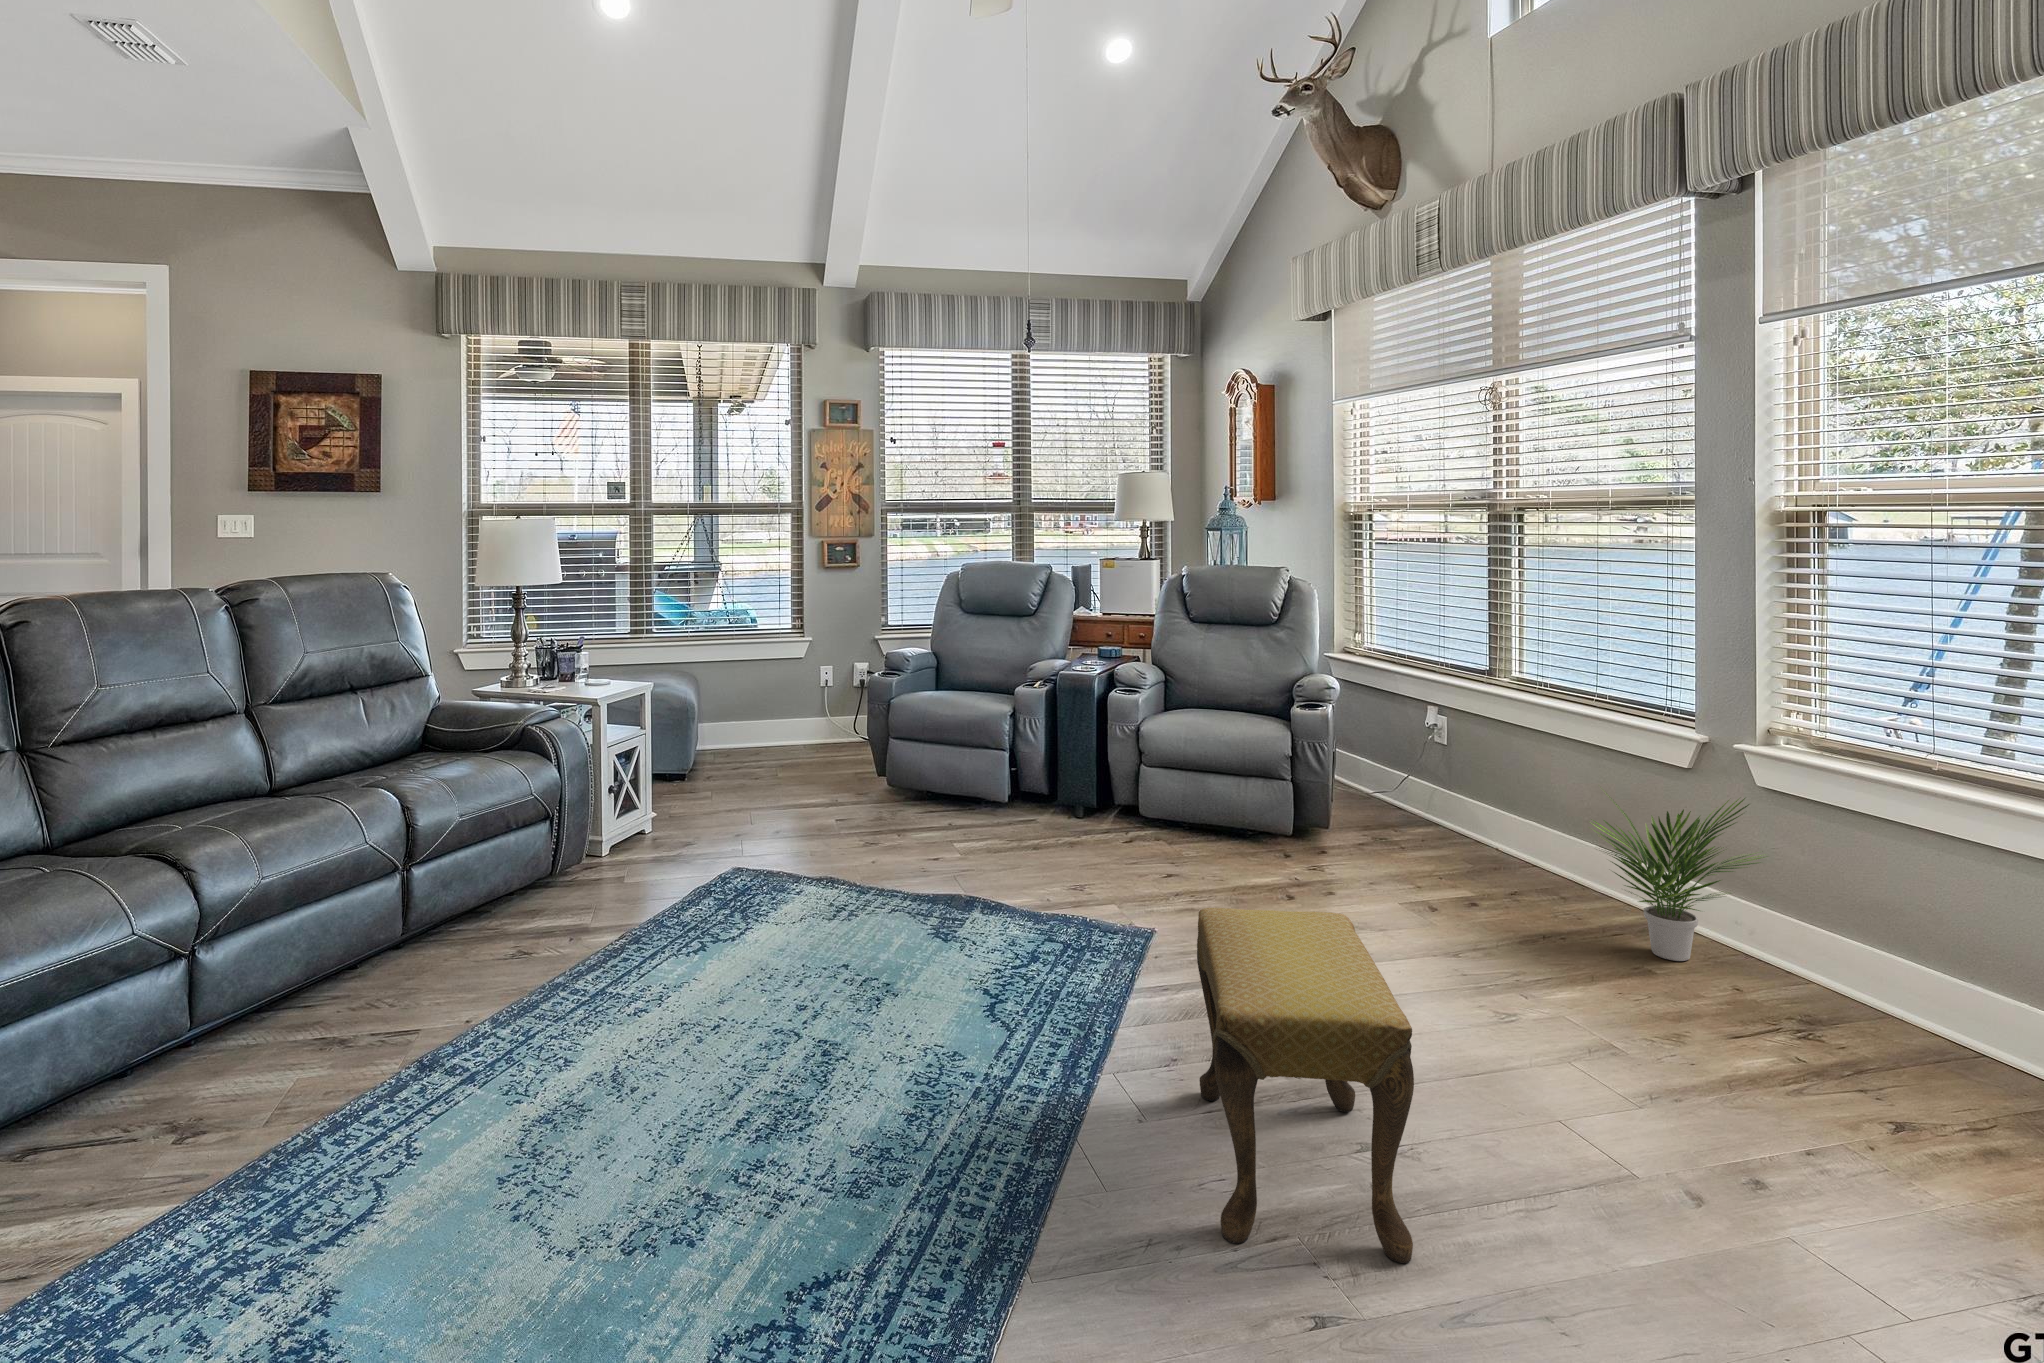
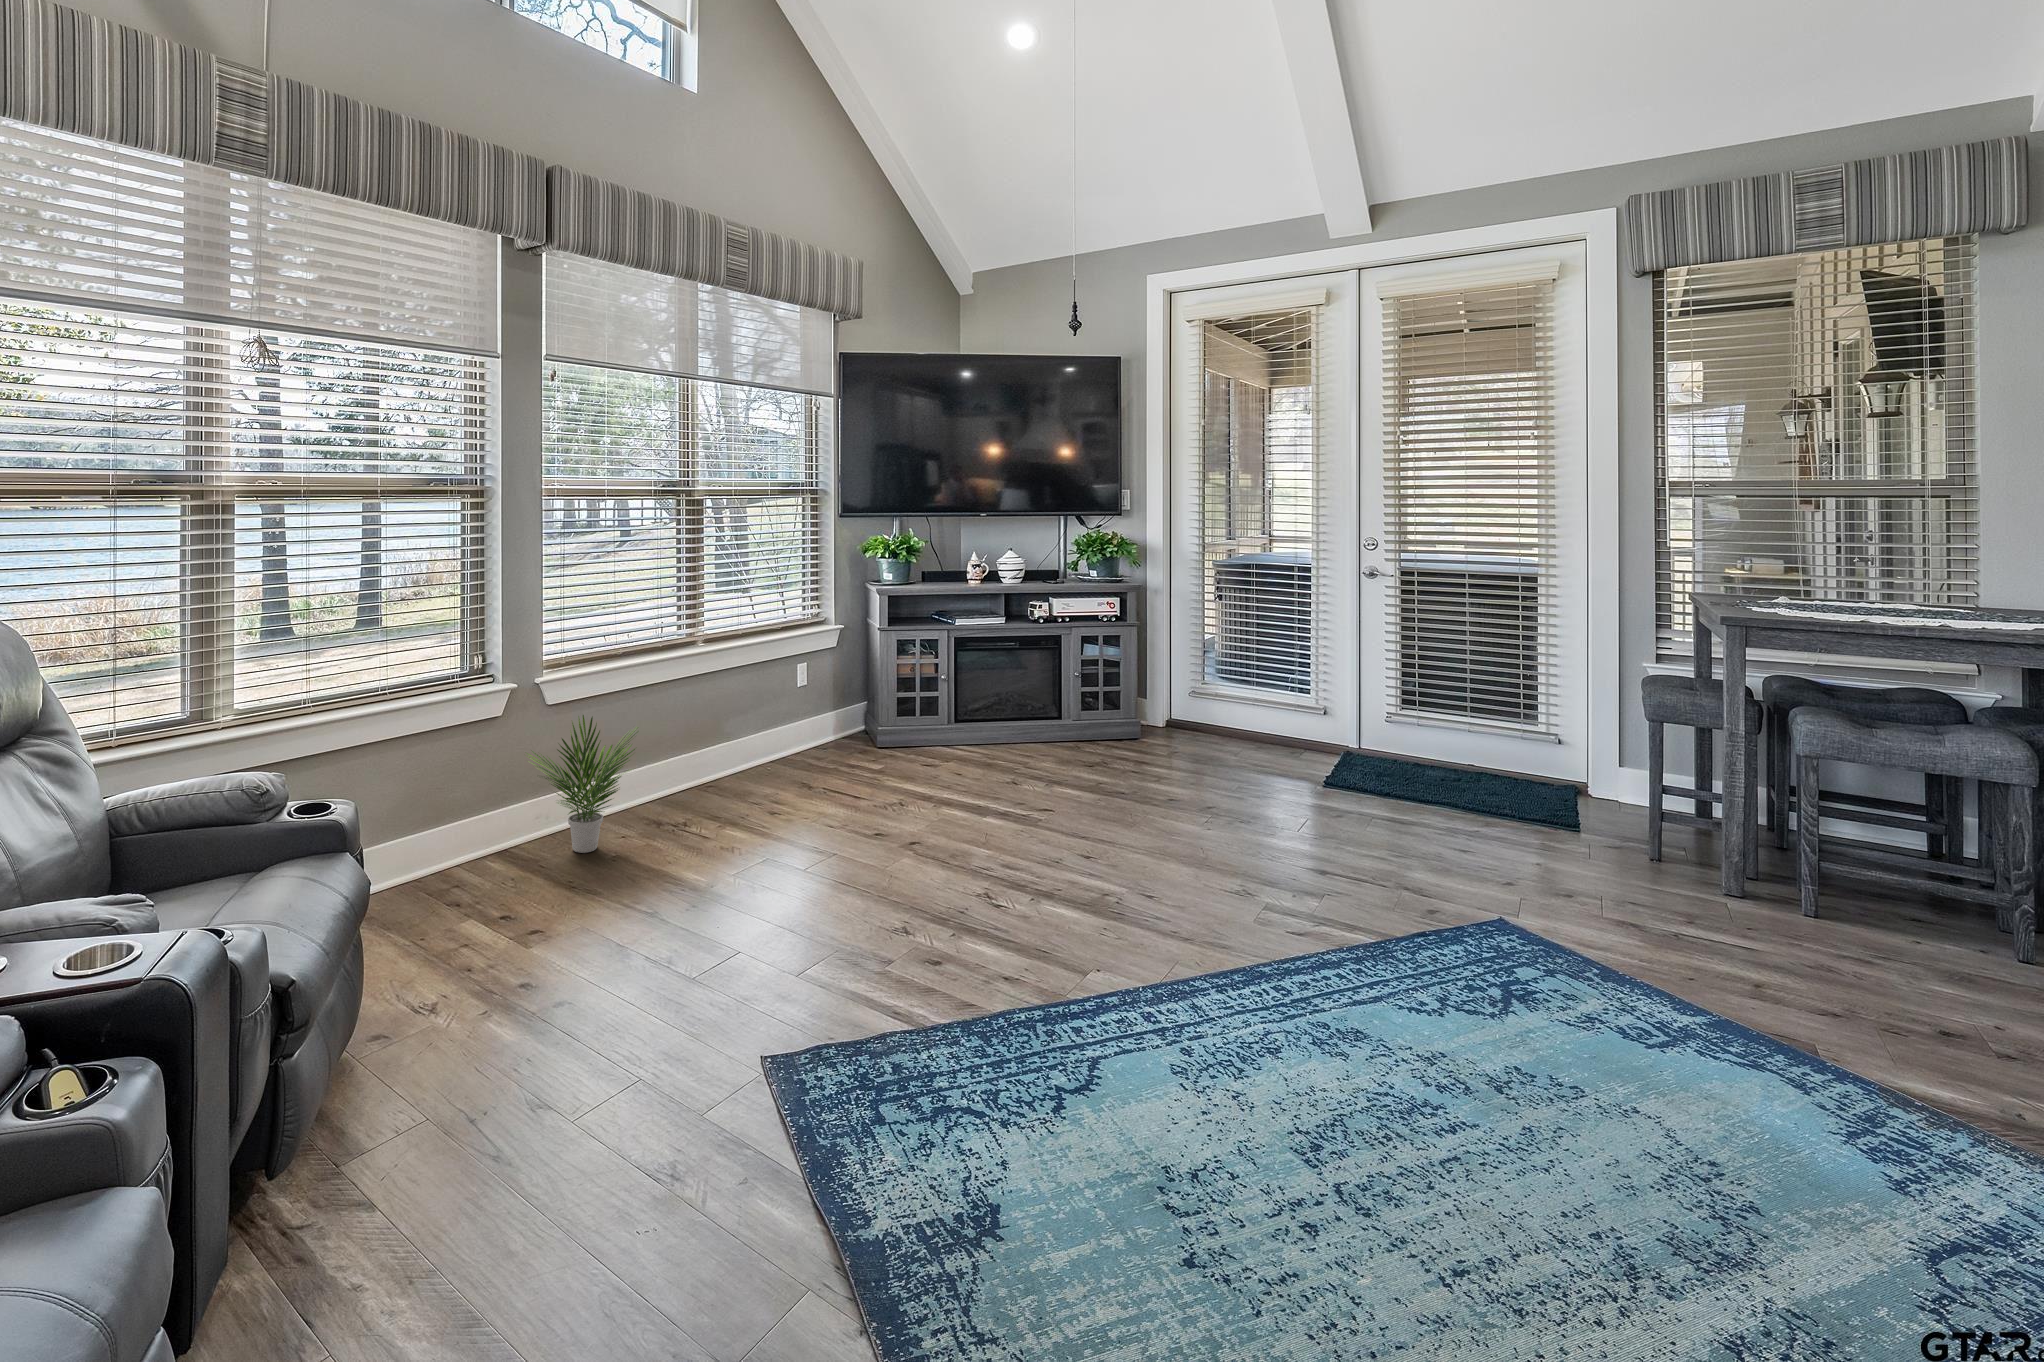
footstool: present [1197,908,1414,1263] -> none [973,774,1162,959]

